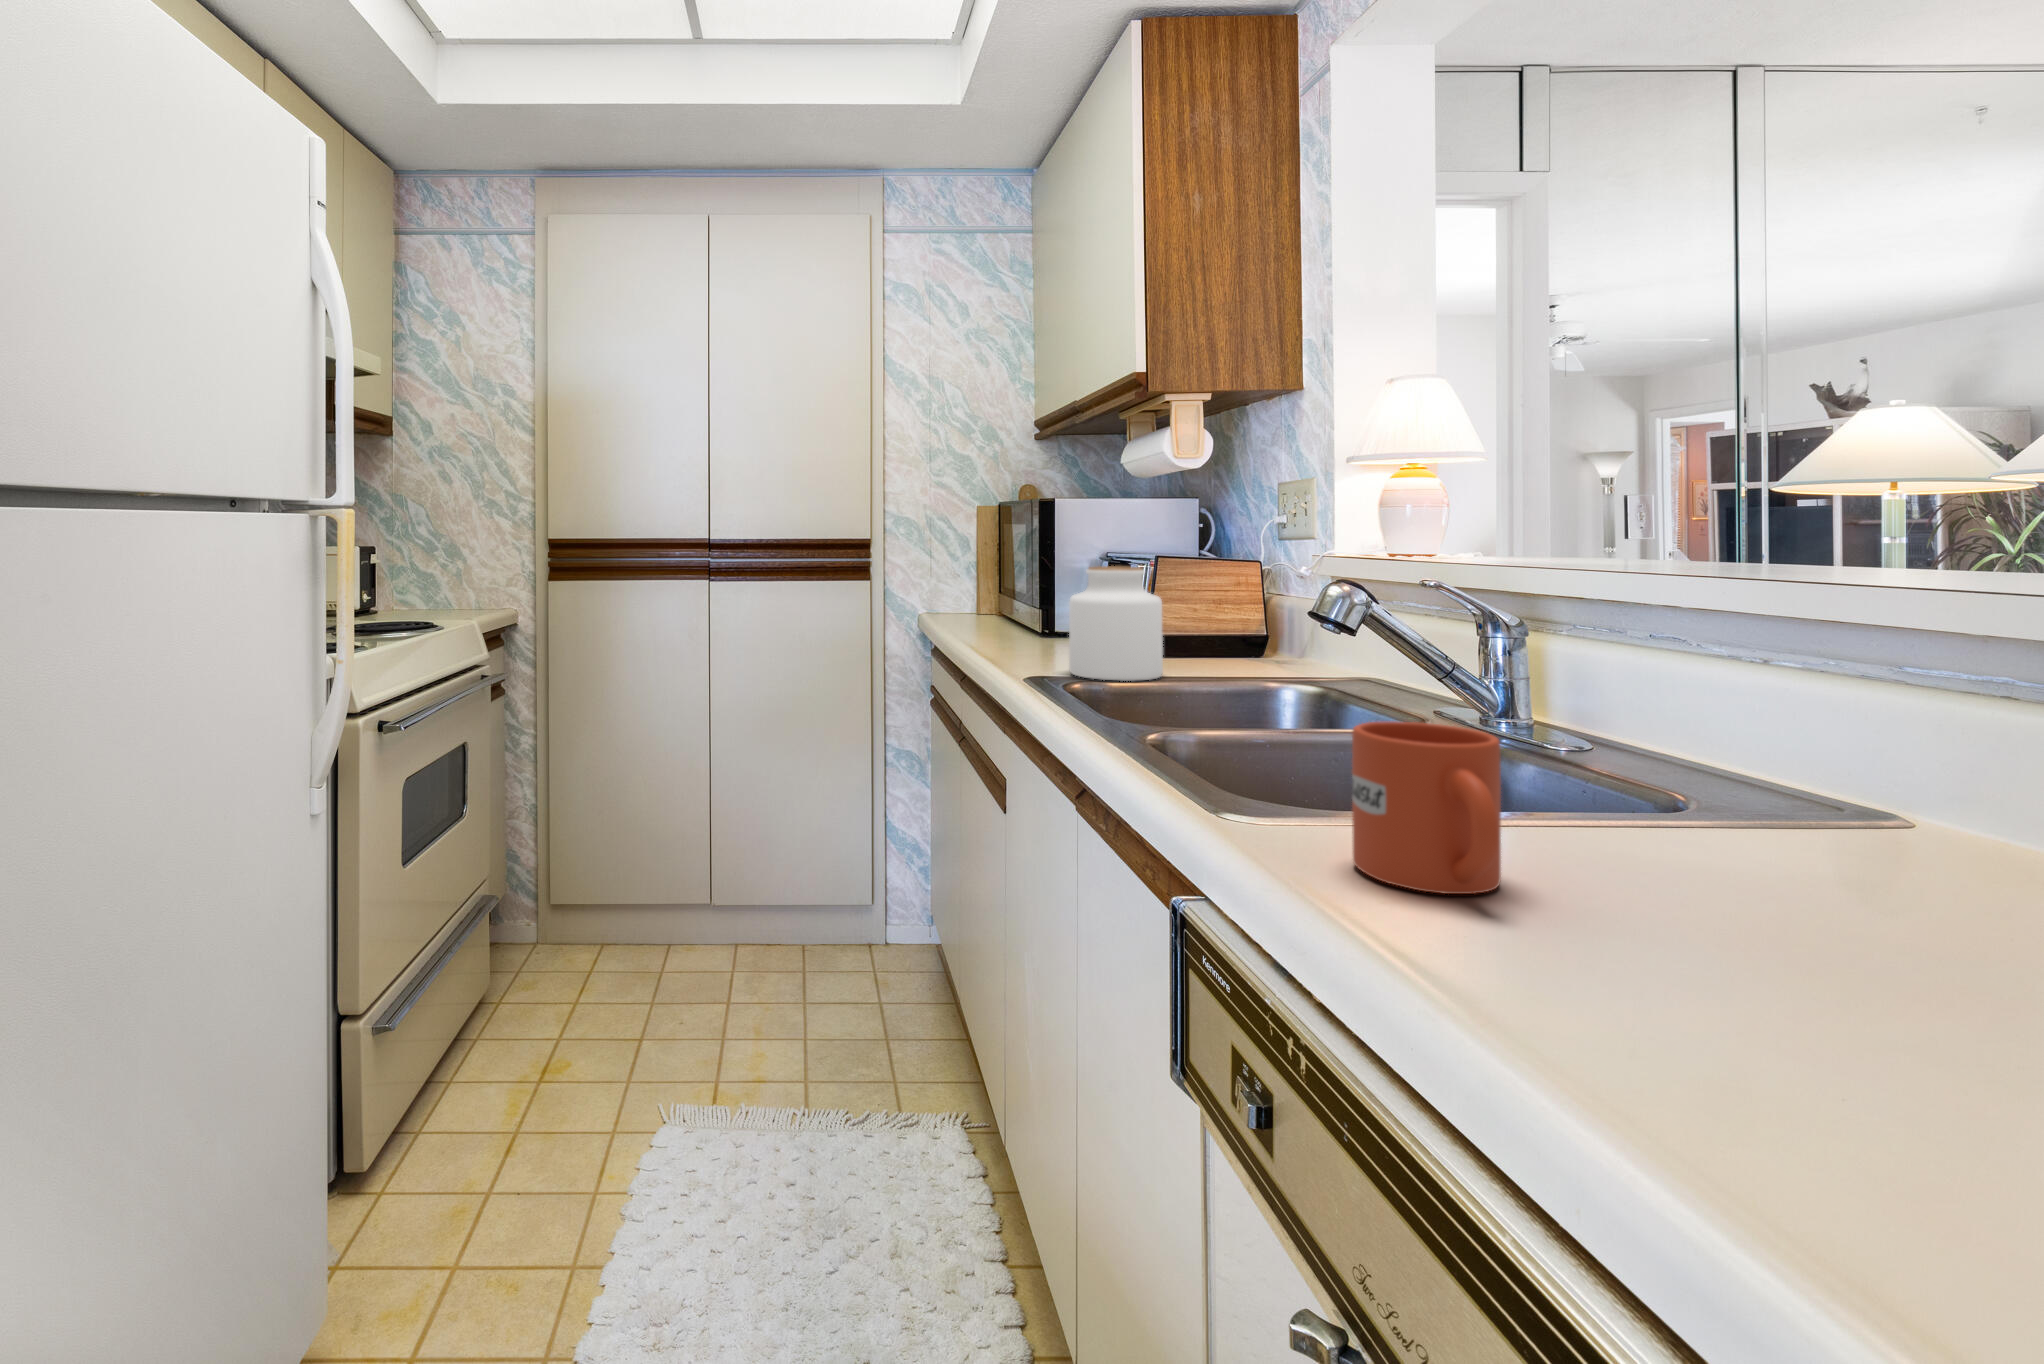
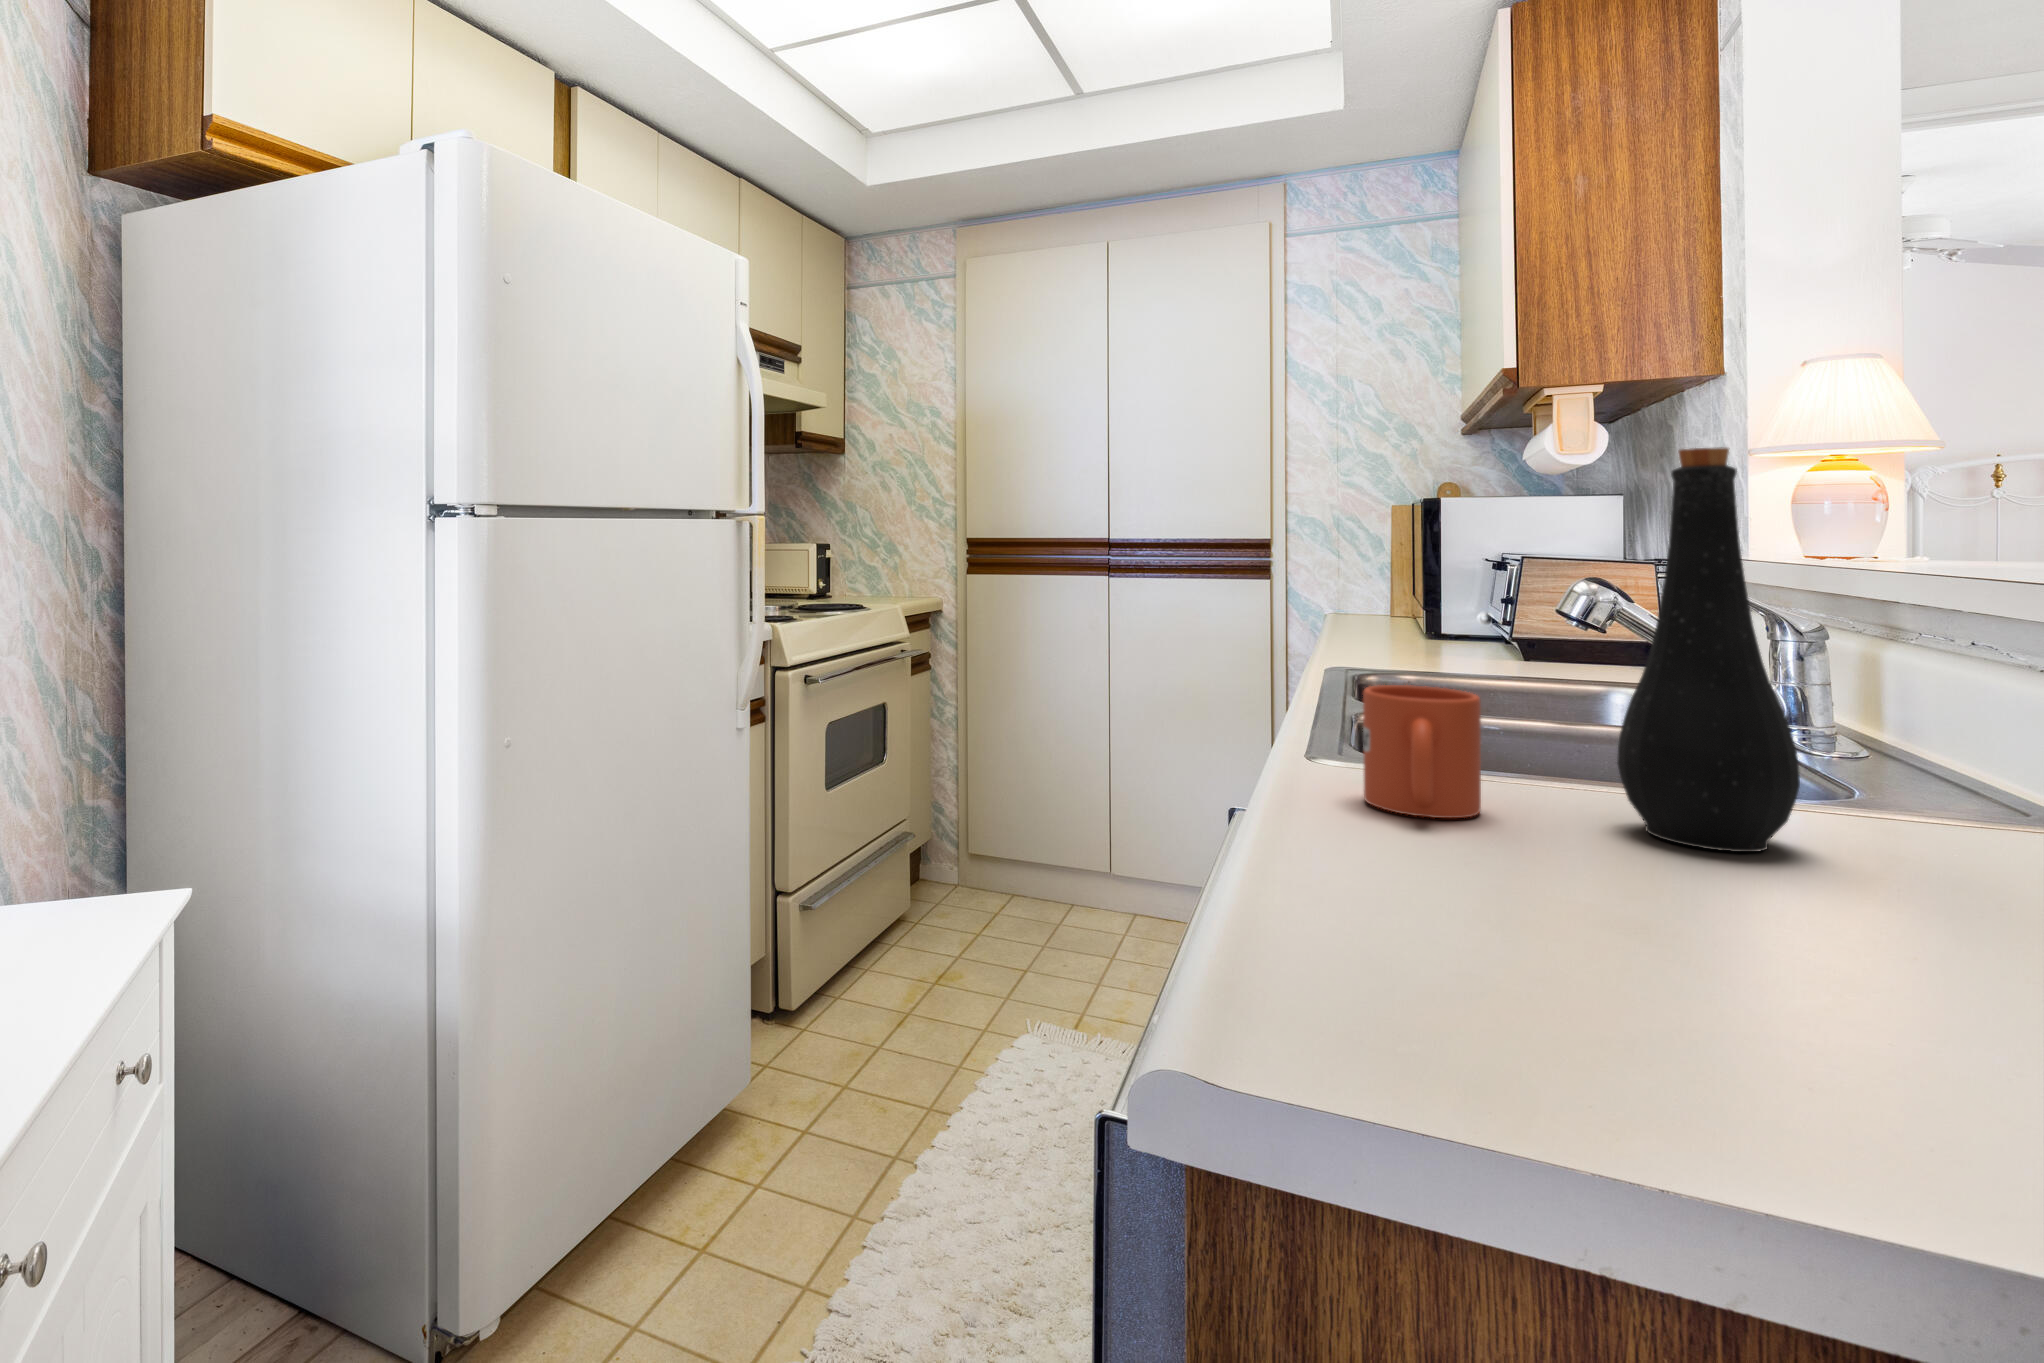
bottle: none [1617,436,1825,898] -> present [1617,447,1800,852]
jar: present [1069,566,1163,681] -> none [1391,565,1495,677]

